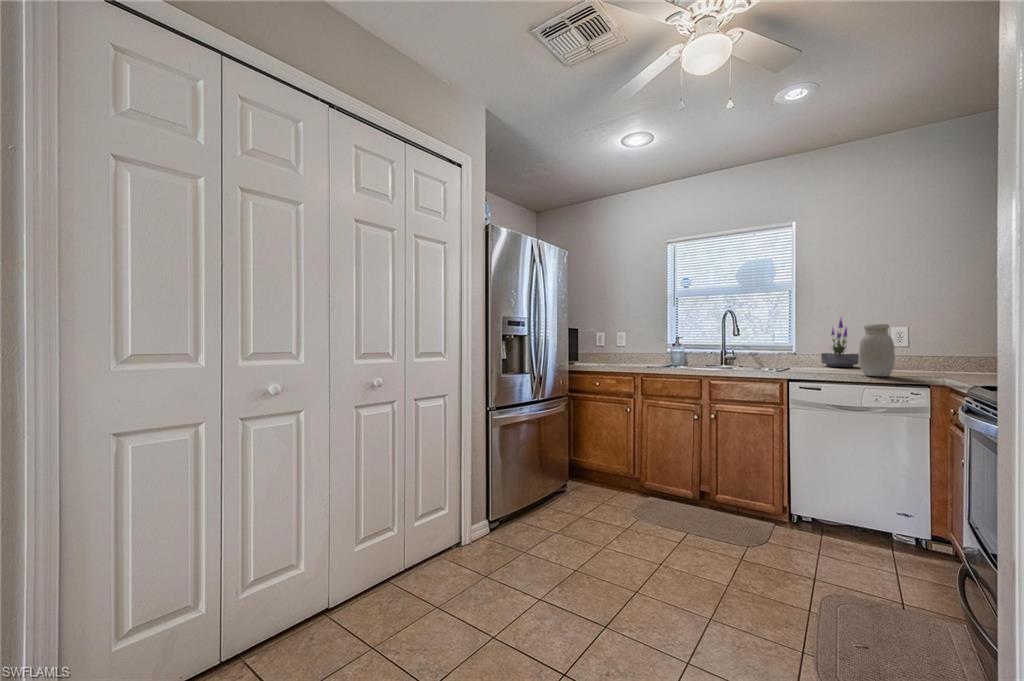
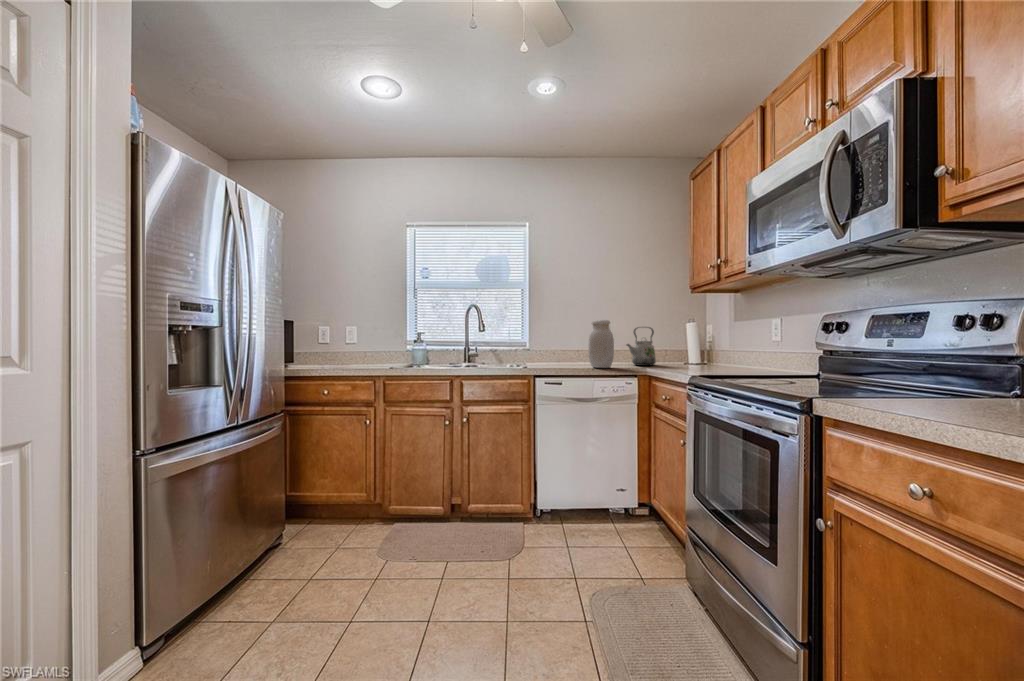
potted plant: present [821,318,859,367] -> none [551,313,579,360]
kettle: none [916,331,966,377] -> present [627,327,656,366]

